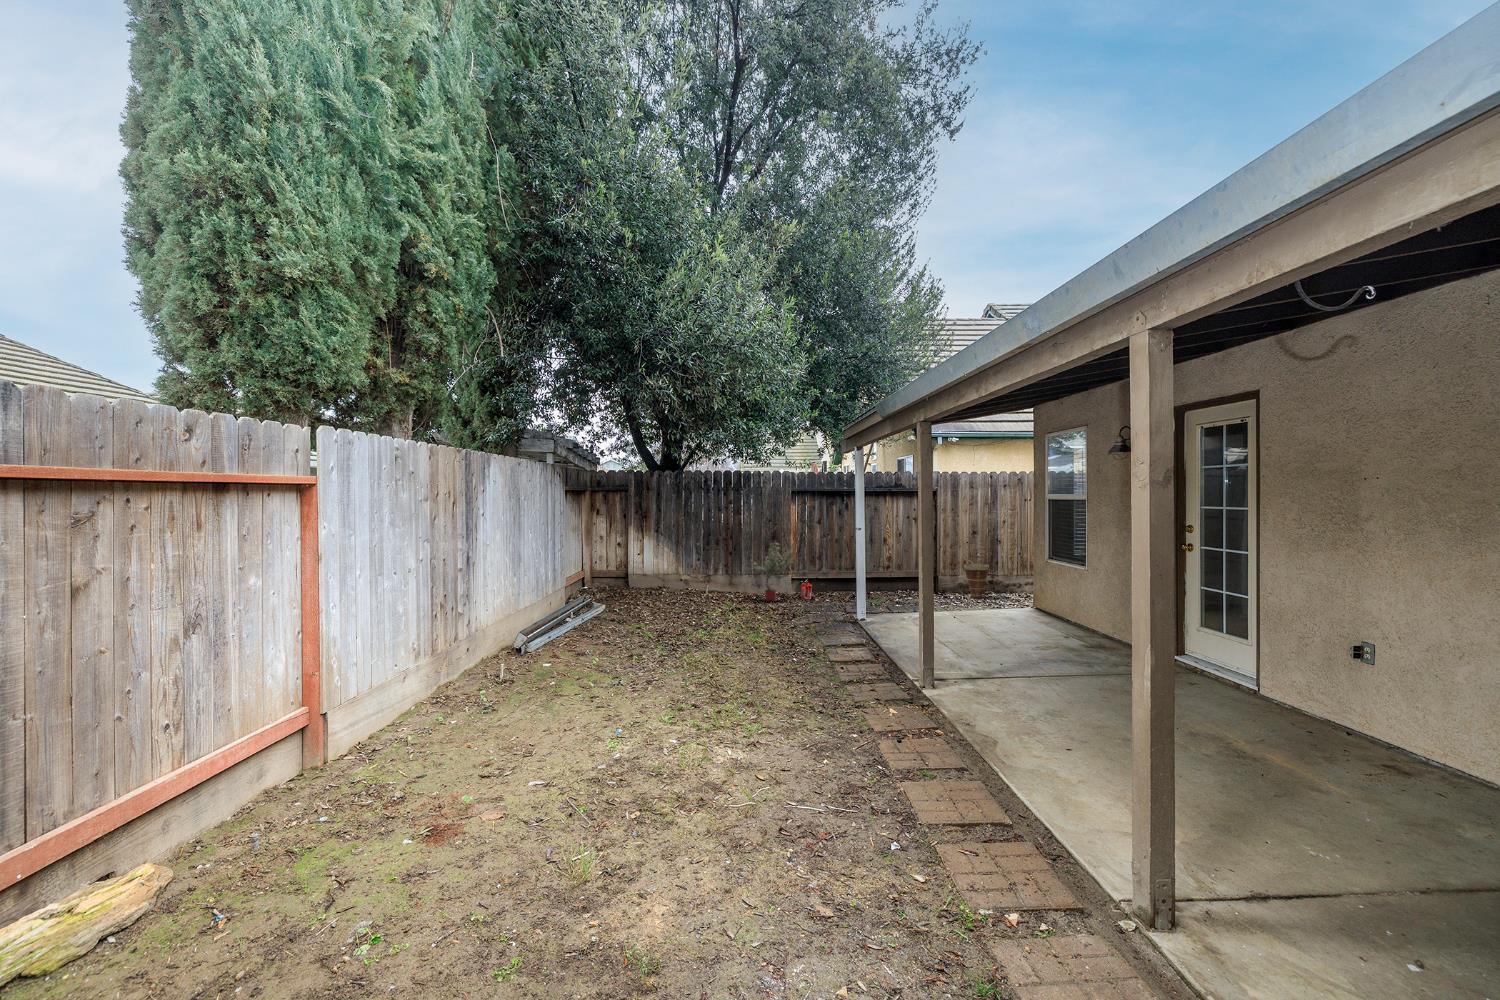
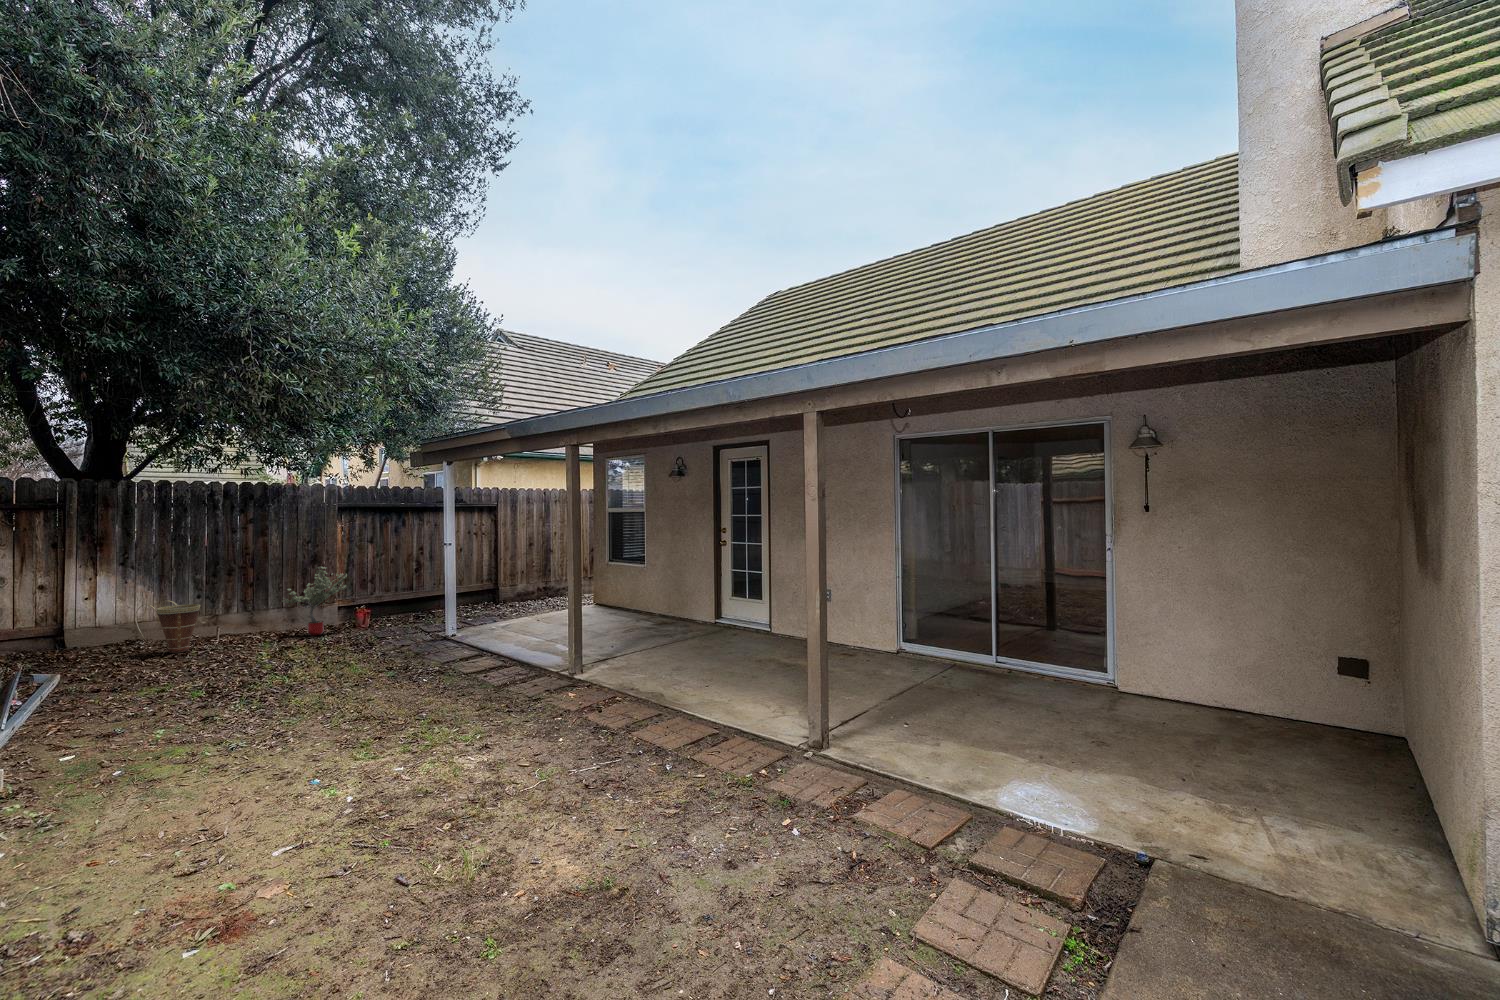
basket: present [961,560,989,599] -> present [135,601,200,653]

